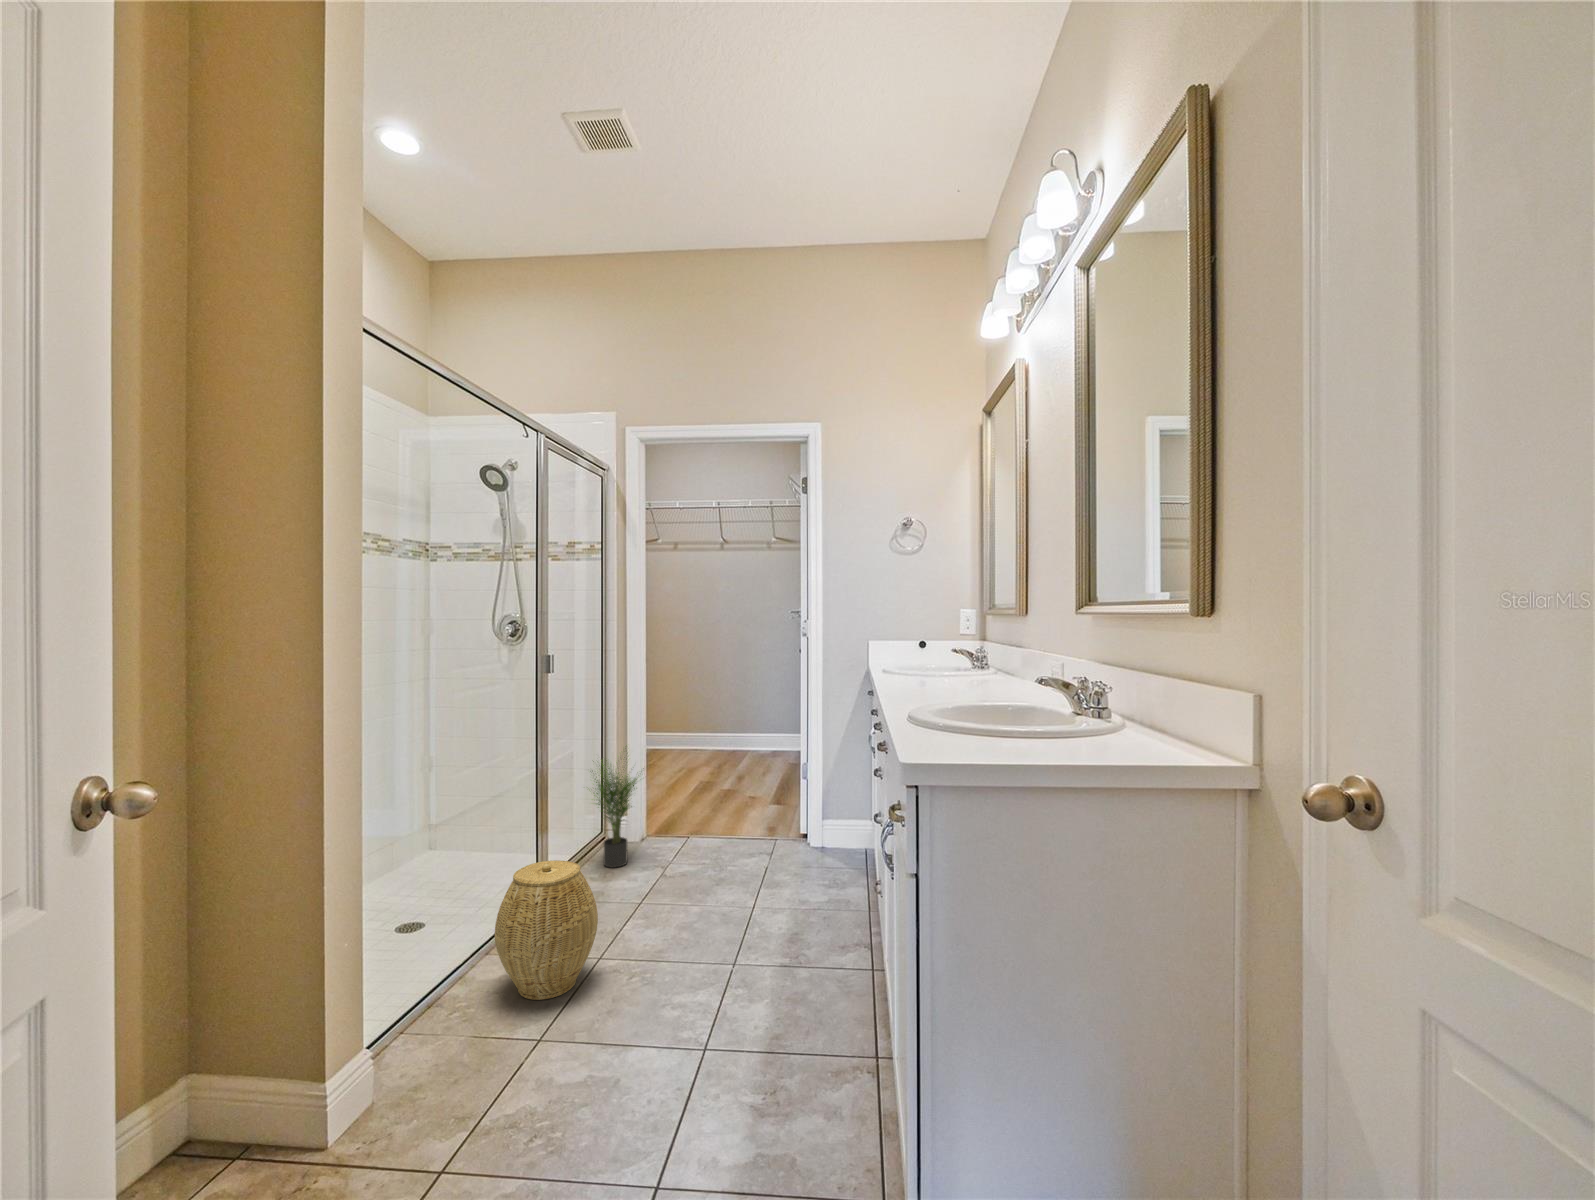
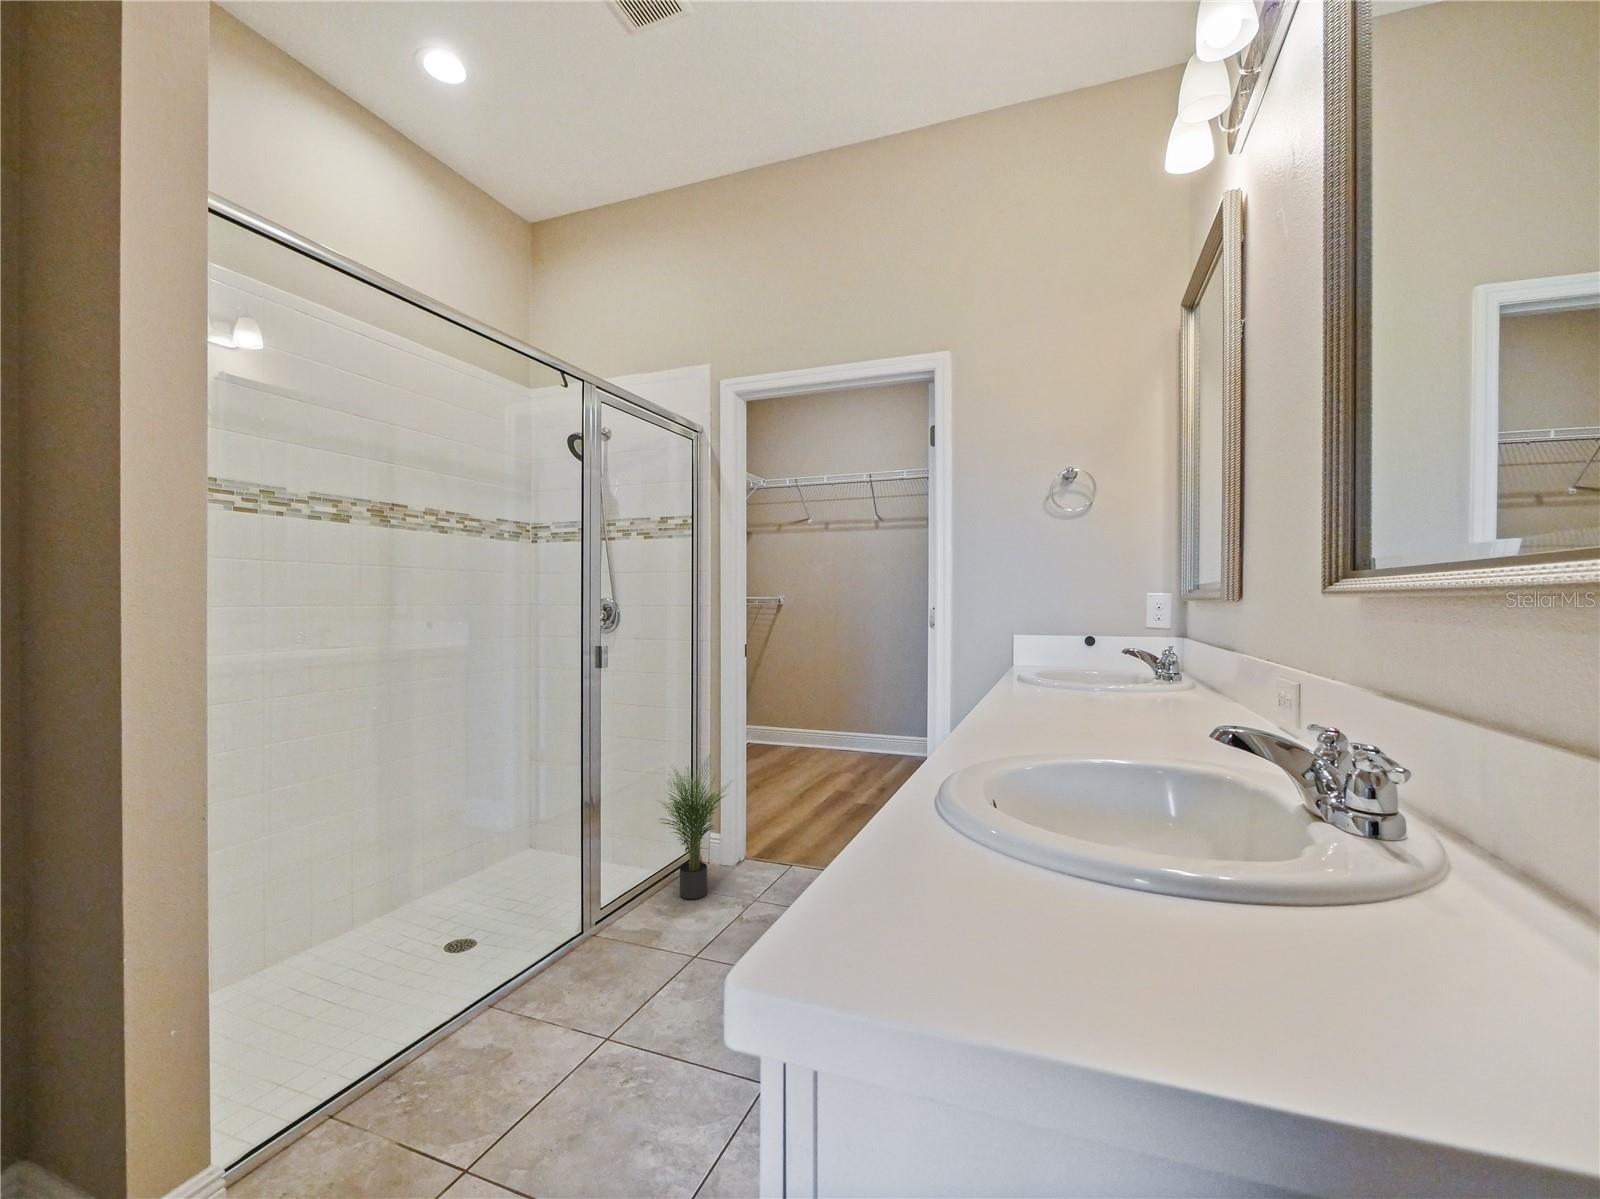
woven basket: present [495,860,598,1000] -> none [456,909,590,1096]

